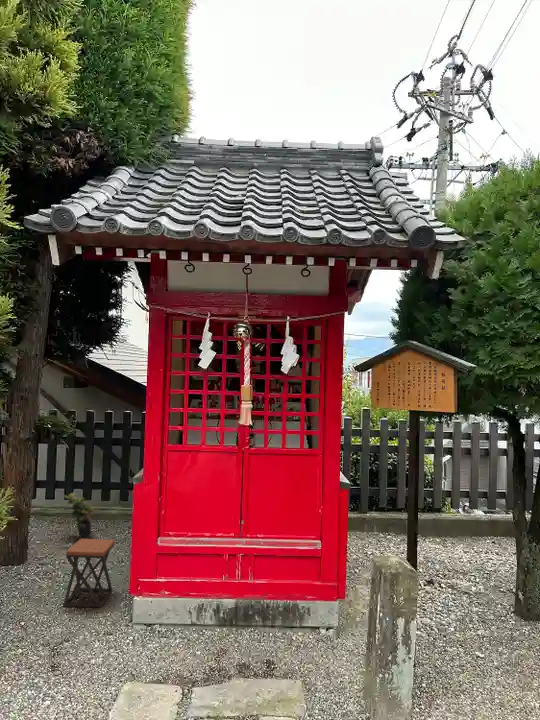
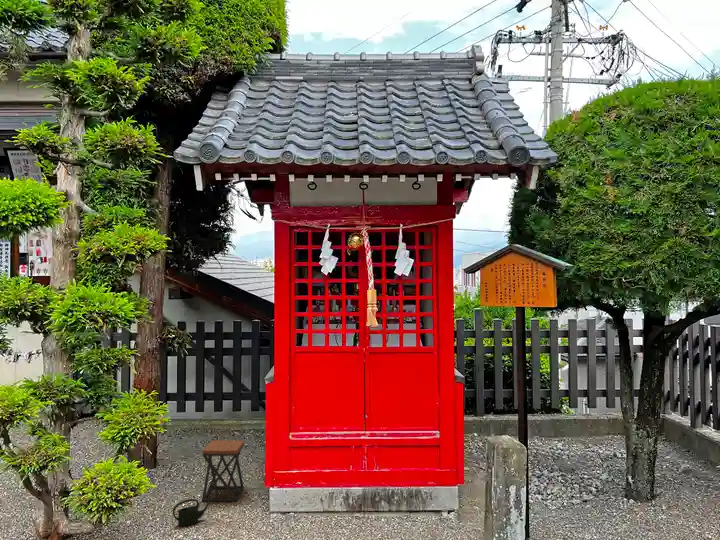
potted plant: present [65,493,93,539] -> none [186,401,216,449]
watering can: none [23,608,70,639] -> present [173,499,212,526]

